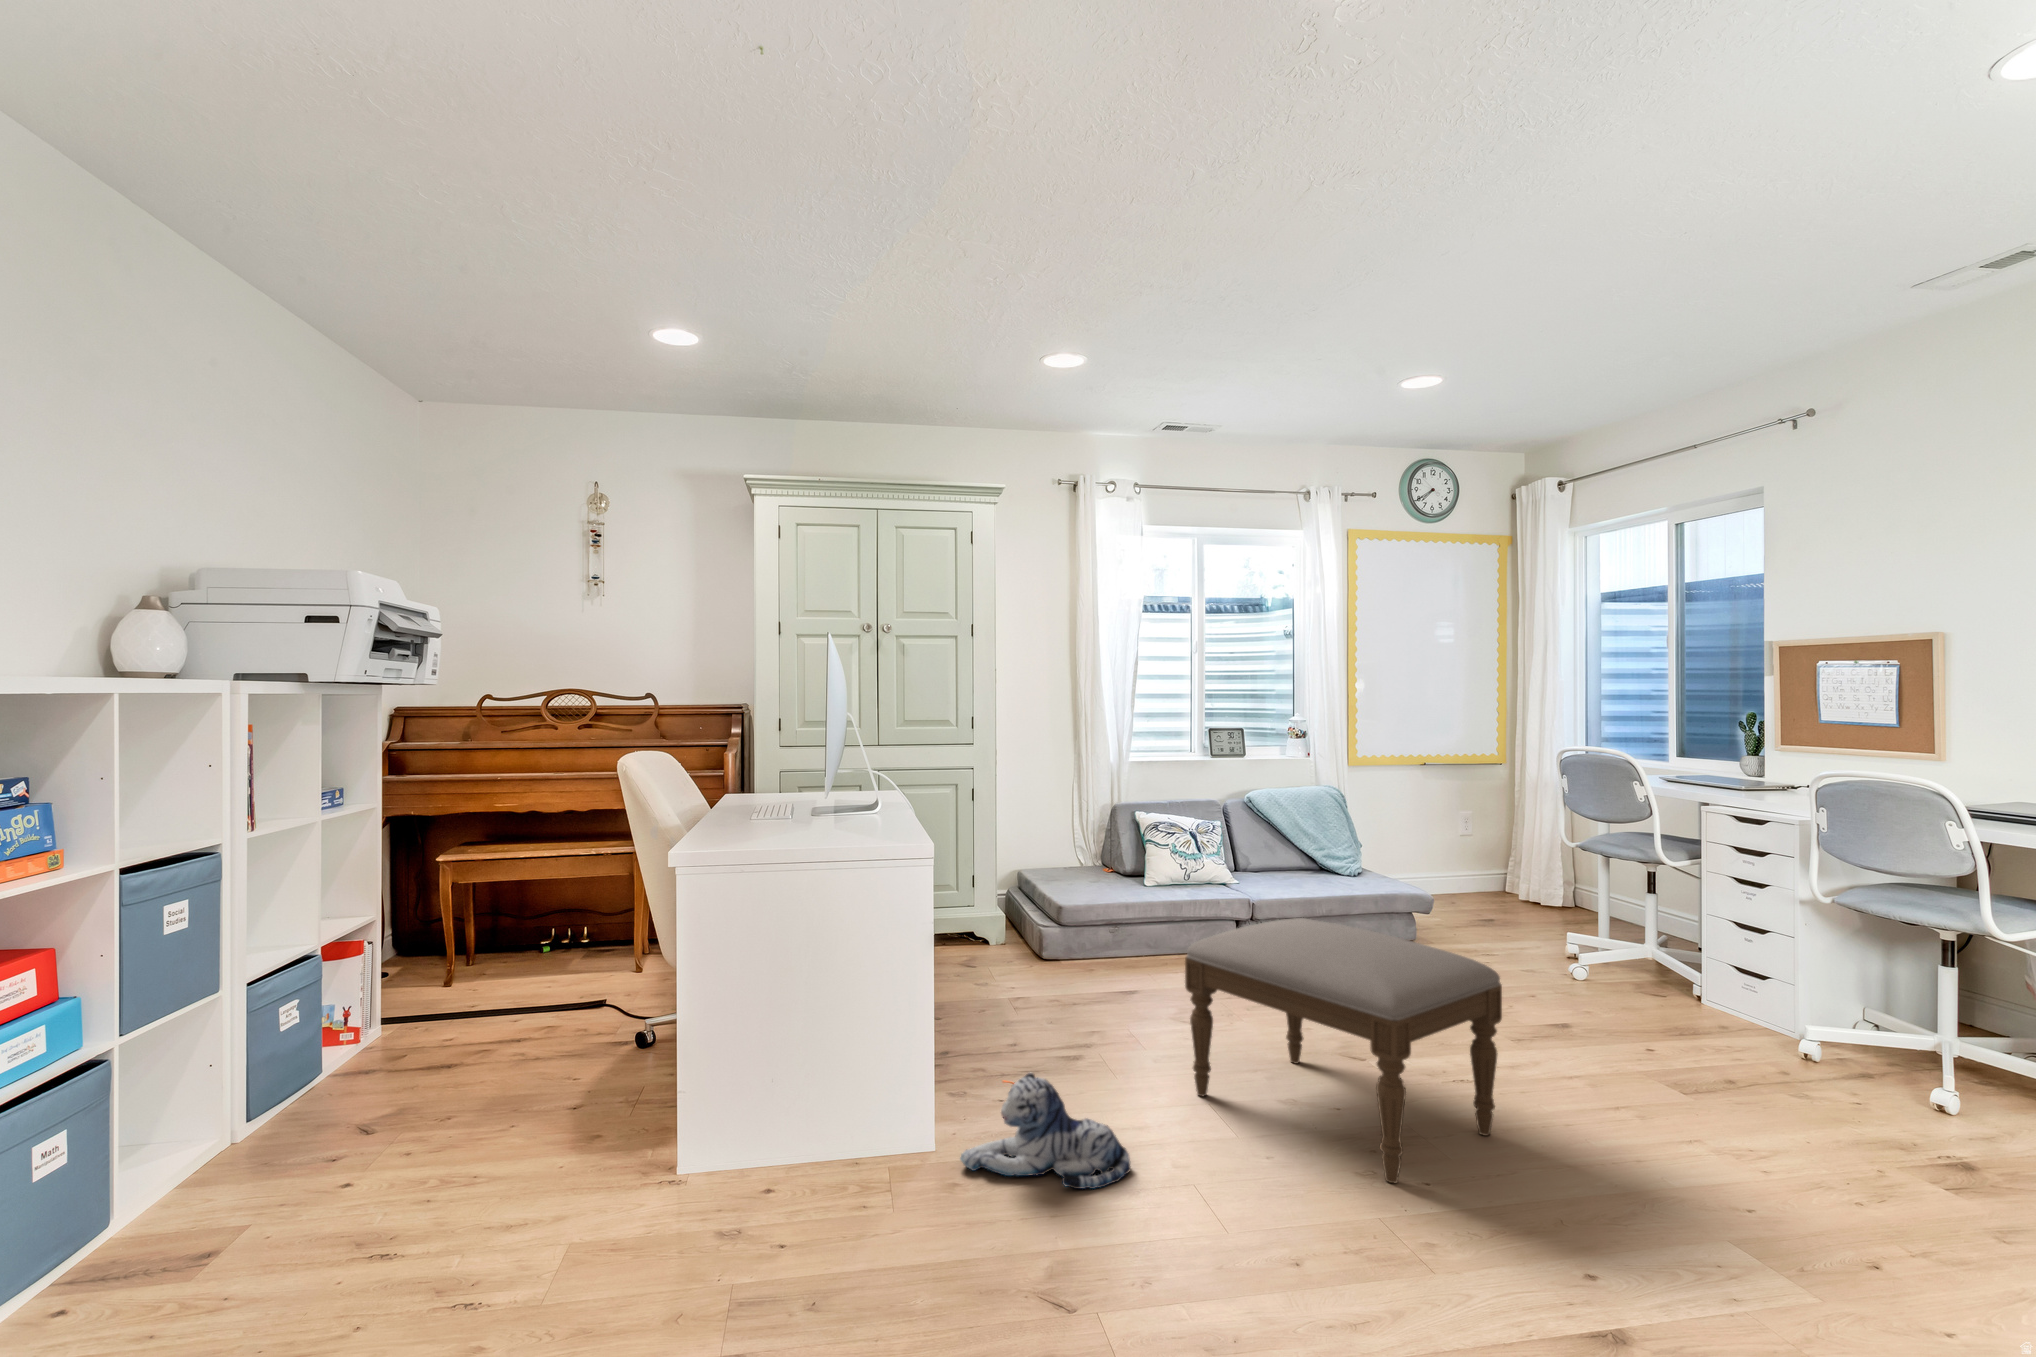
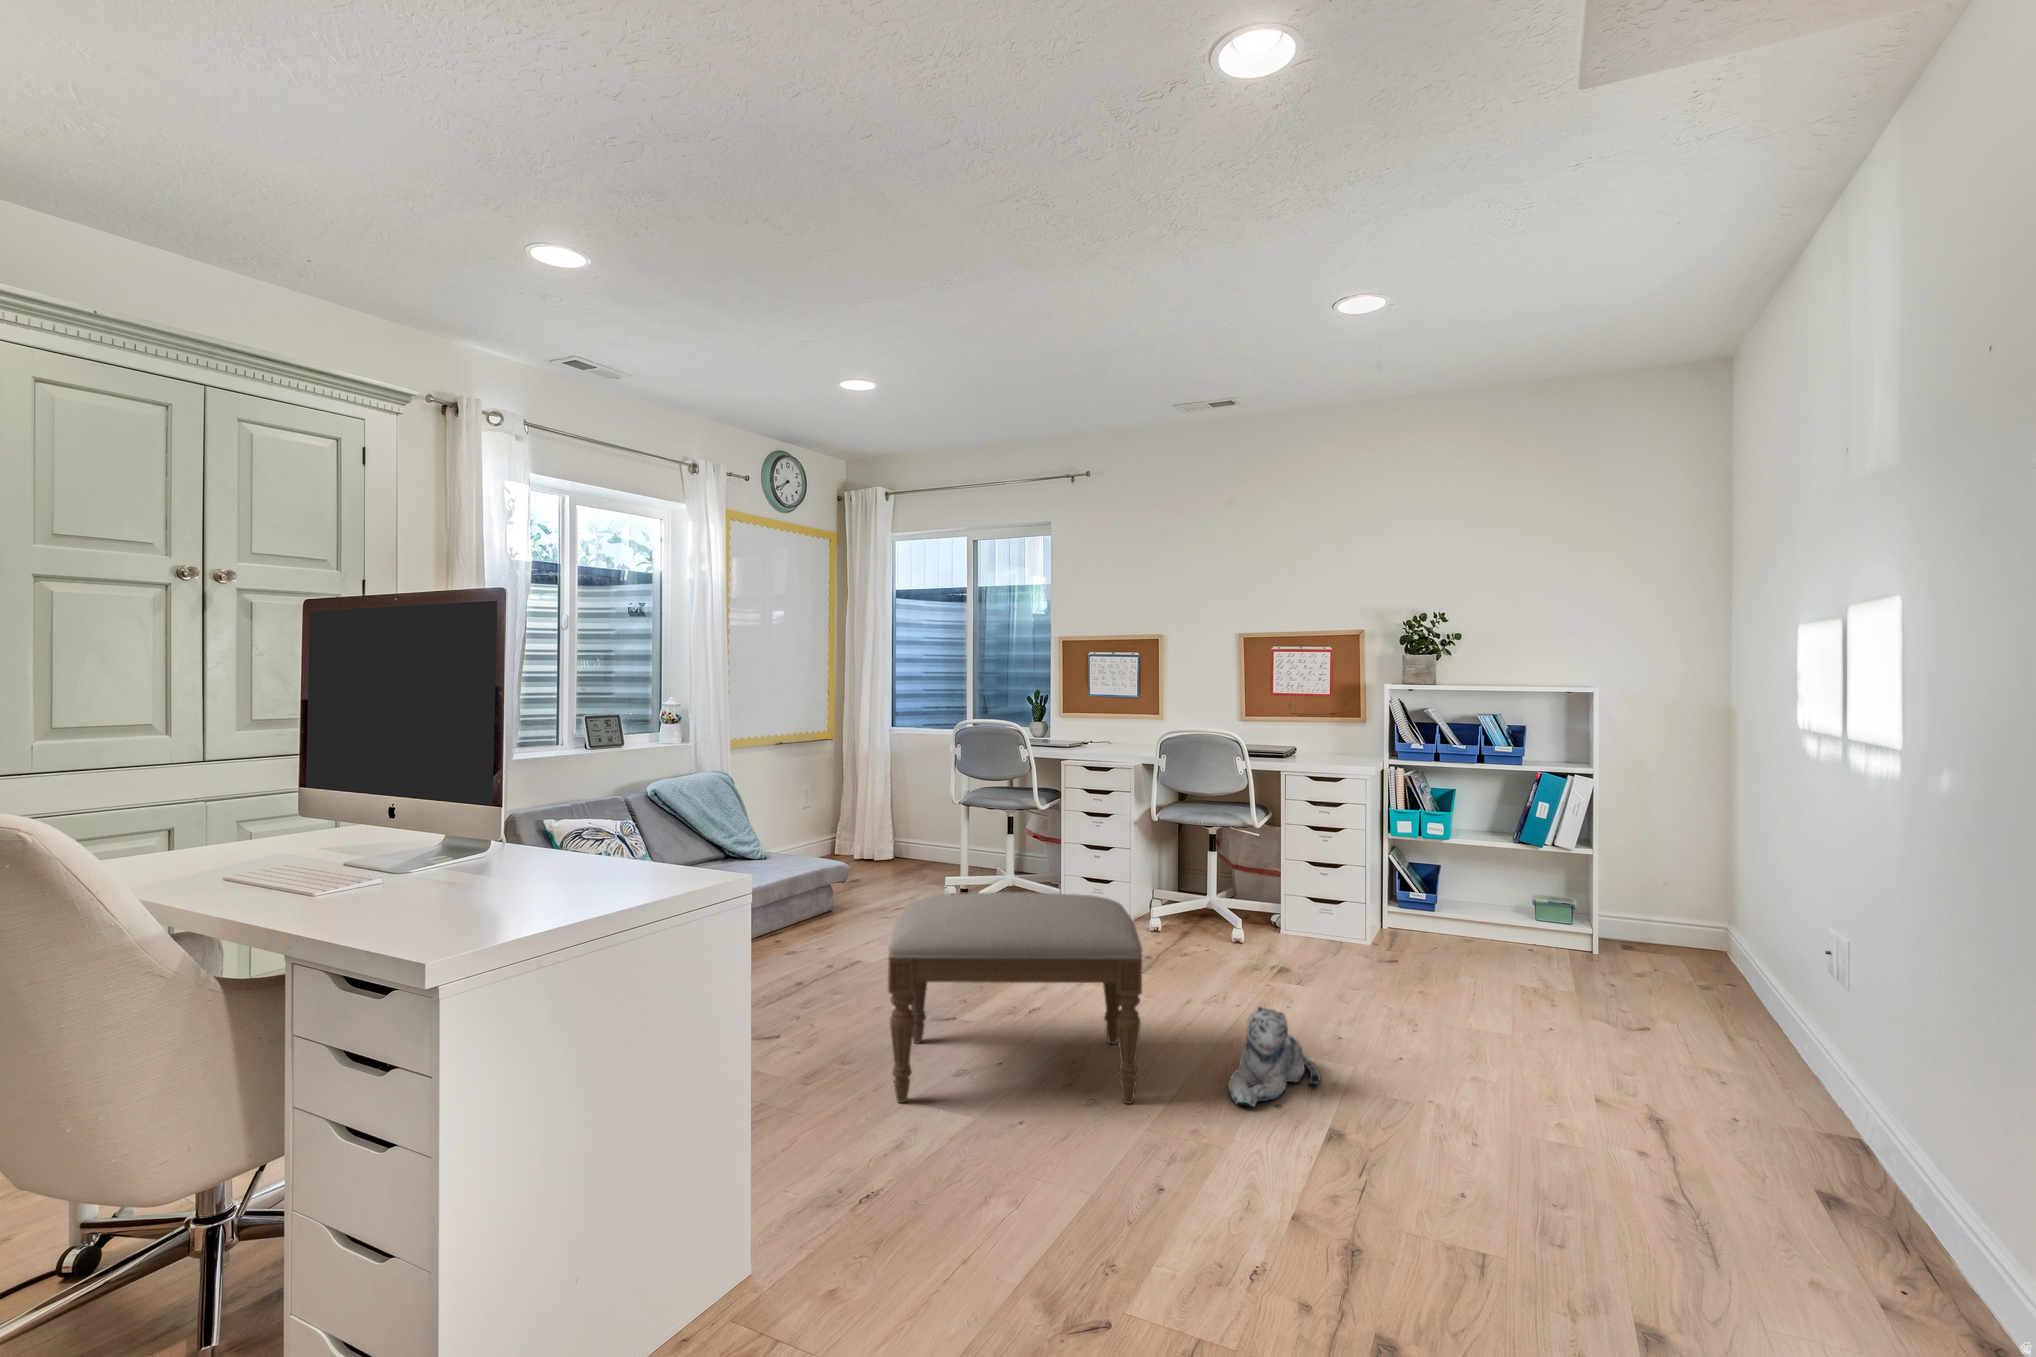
plush toy: present [960,1073,1131,1189] -> present [1229,1007,1320,1106]

